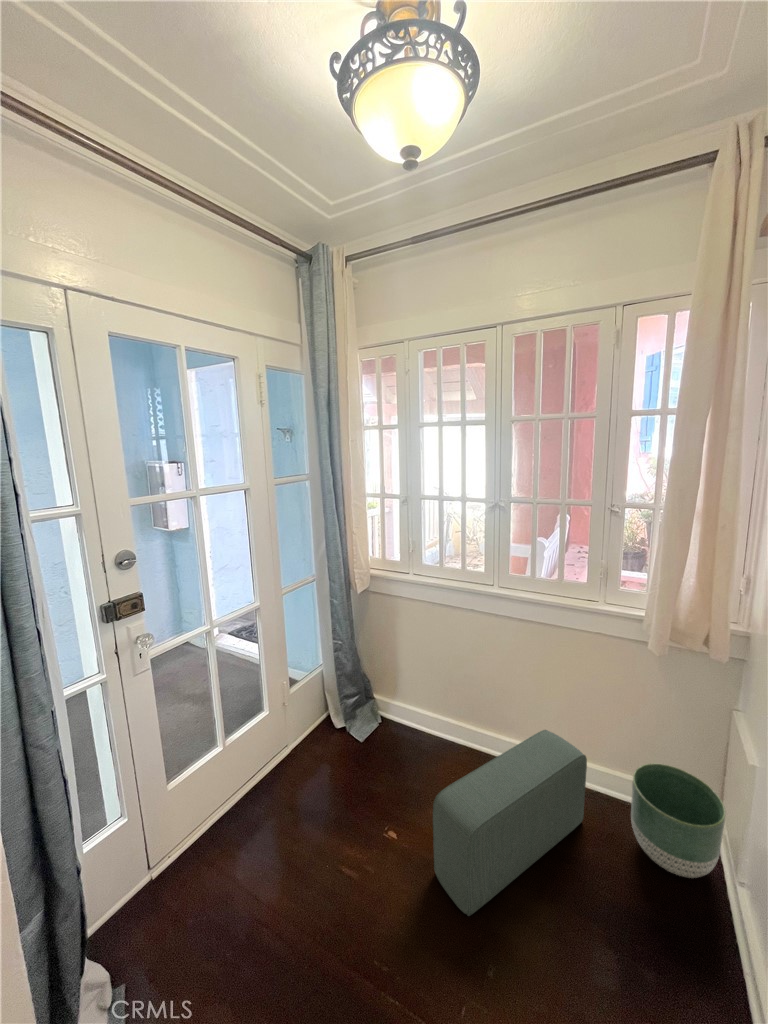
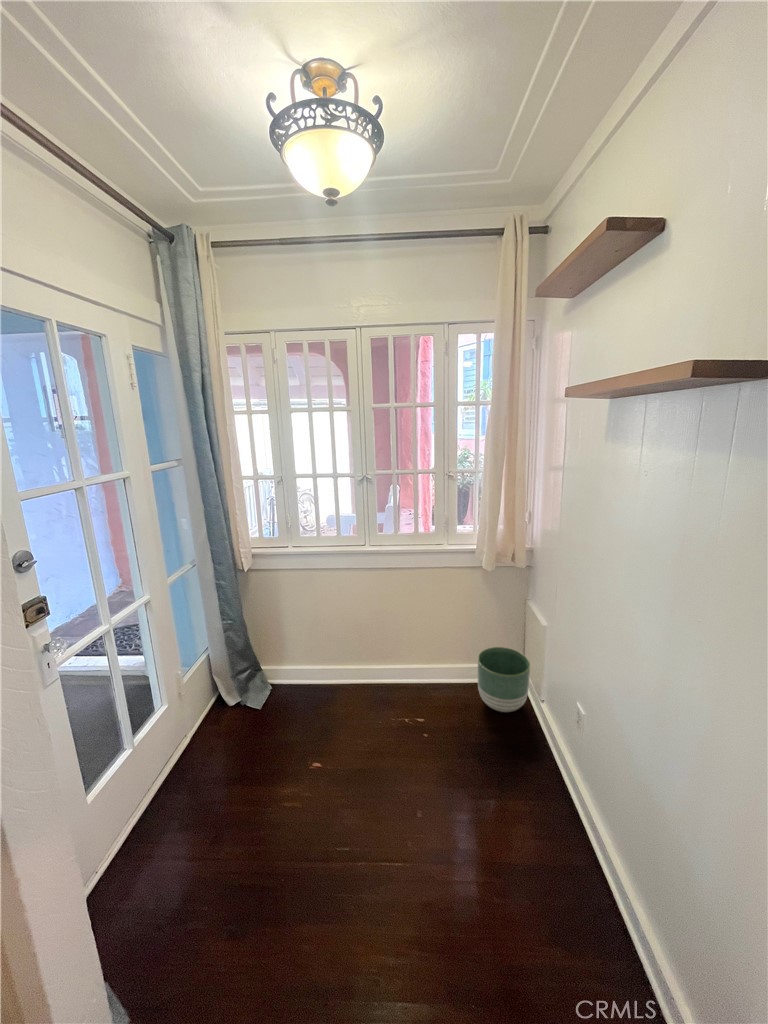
pouf: present [433,730,587,916] -> none [357,647,449,789]

